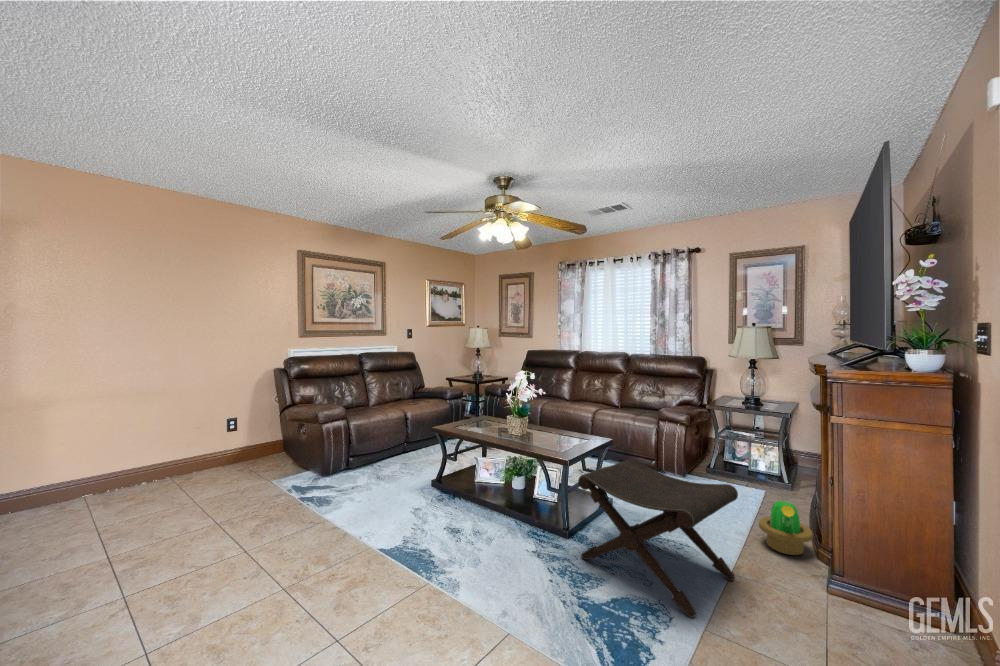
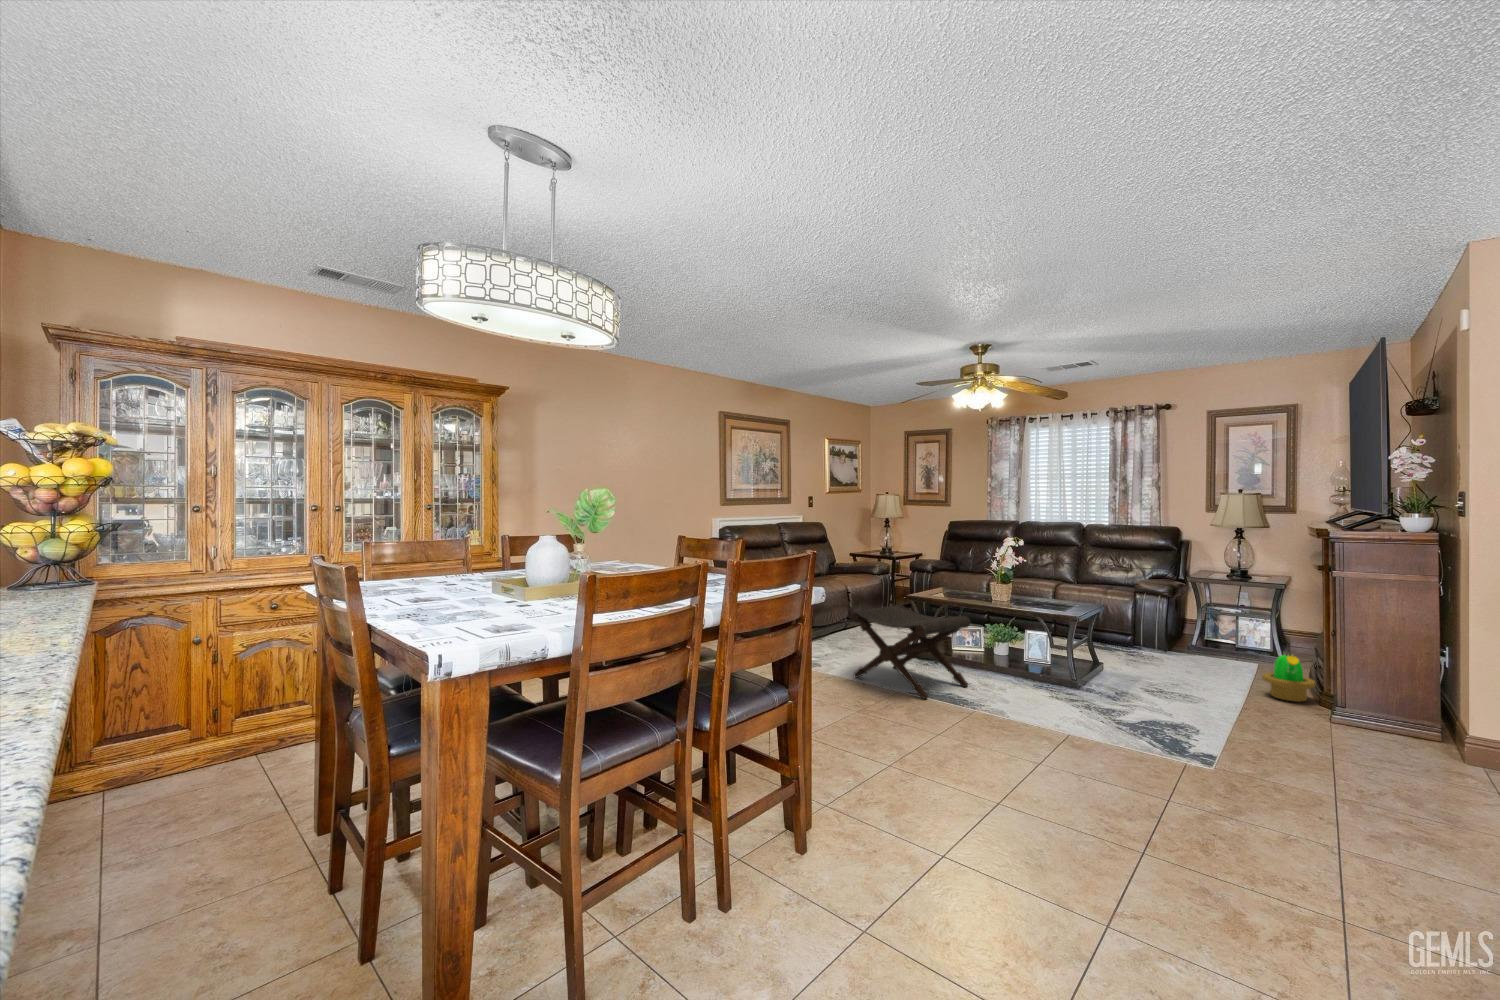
footstool: present [578,458,738,618] -> present [851,605,970,699]

